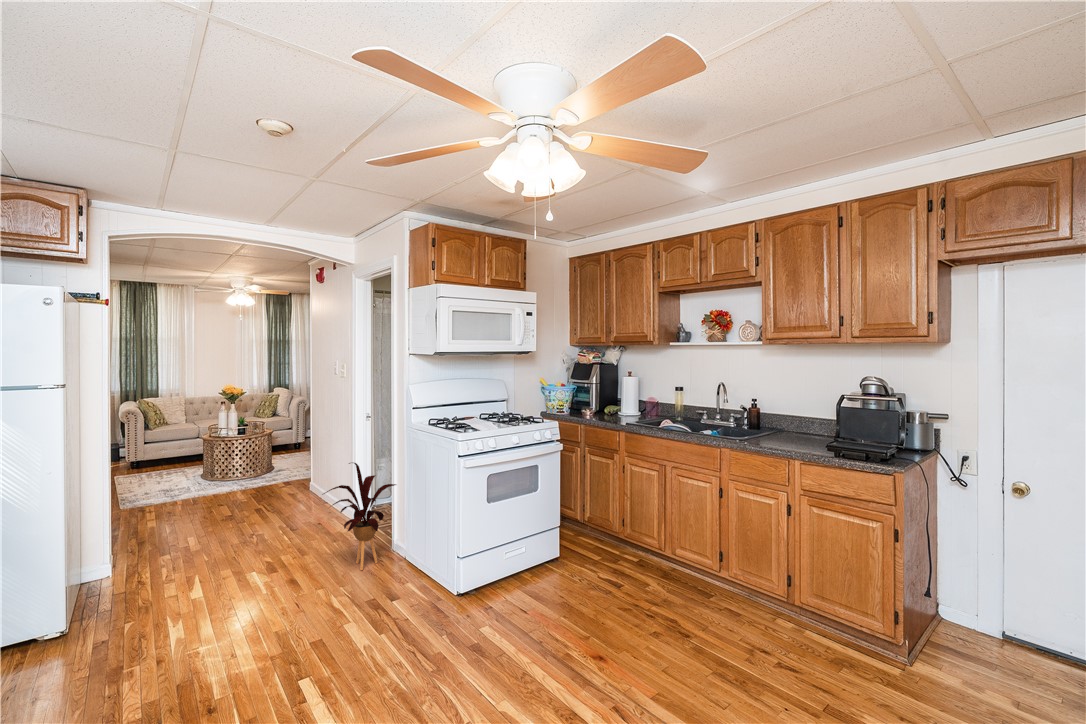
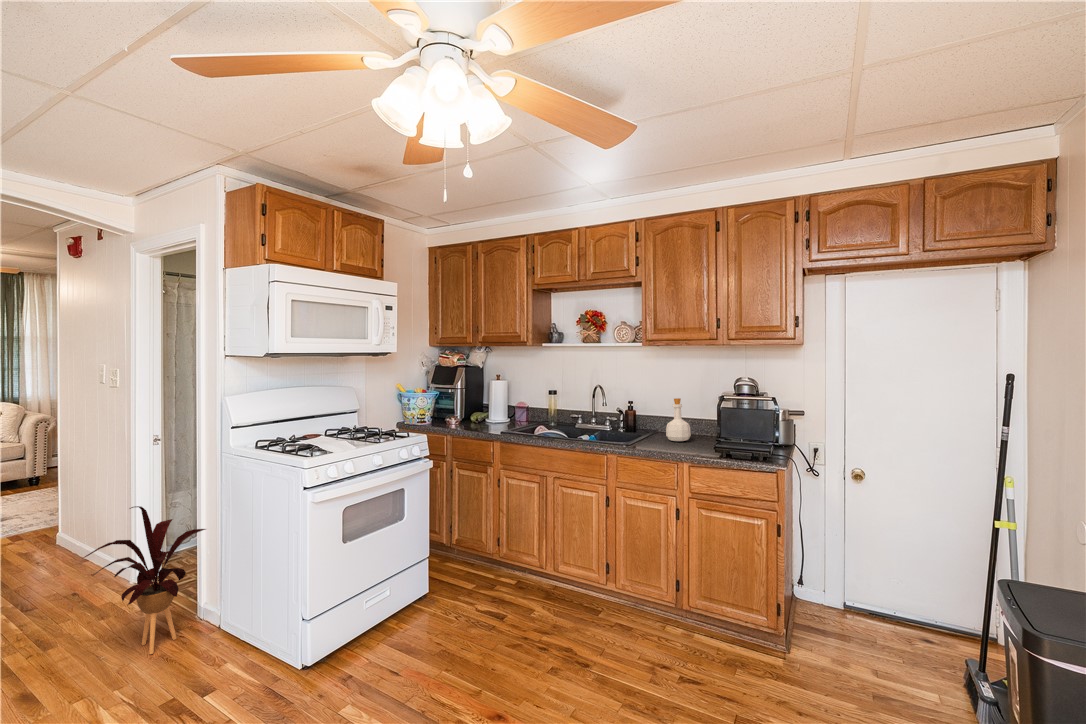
bottle: none [787,397,813,440] -> present [666,398,691,441]

